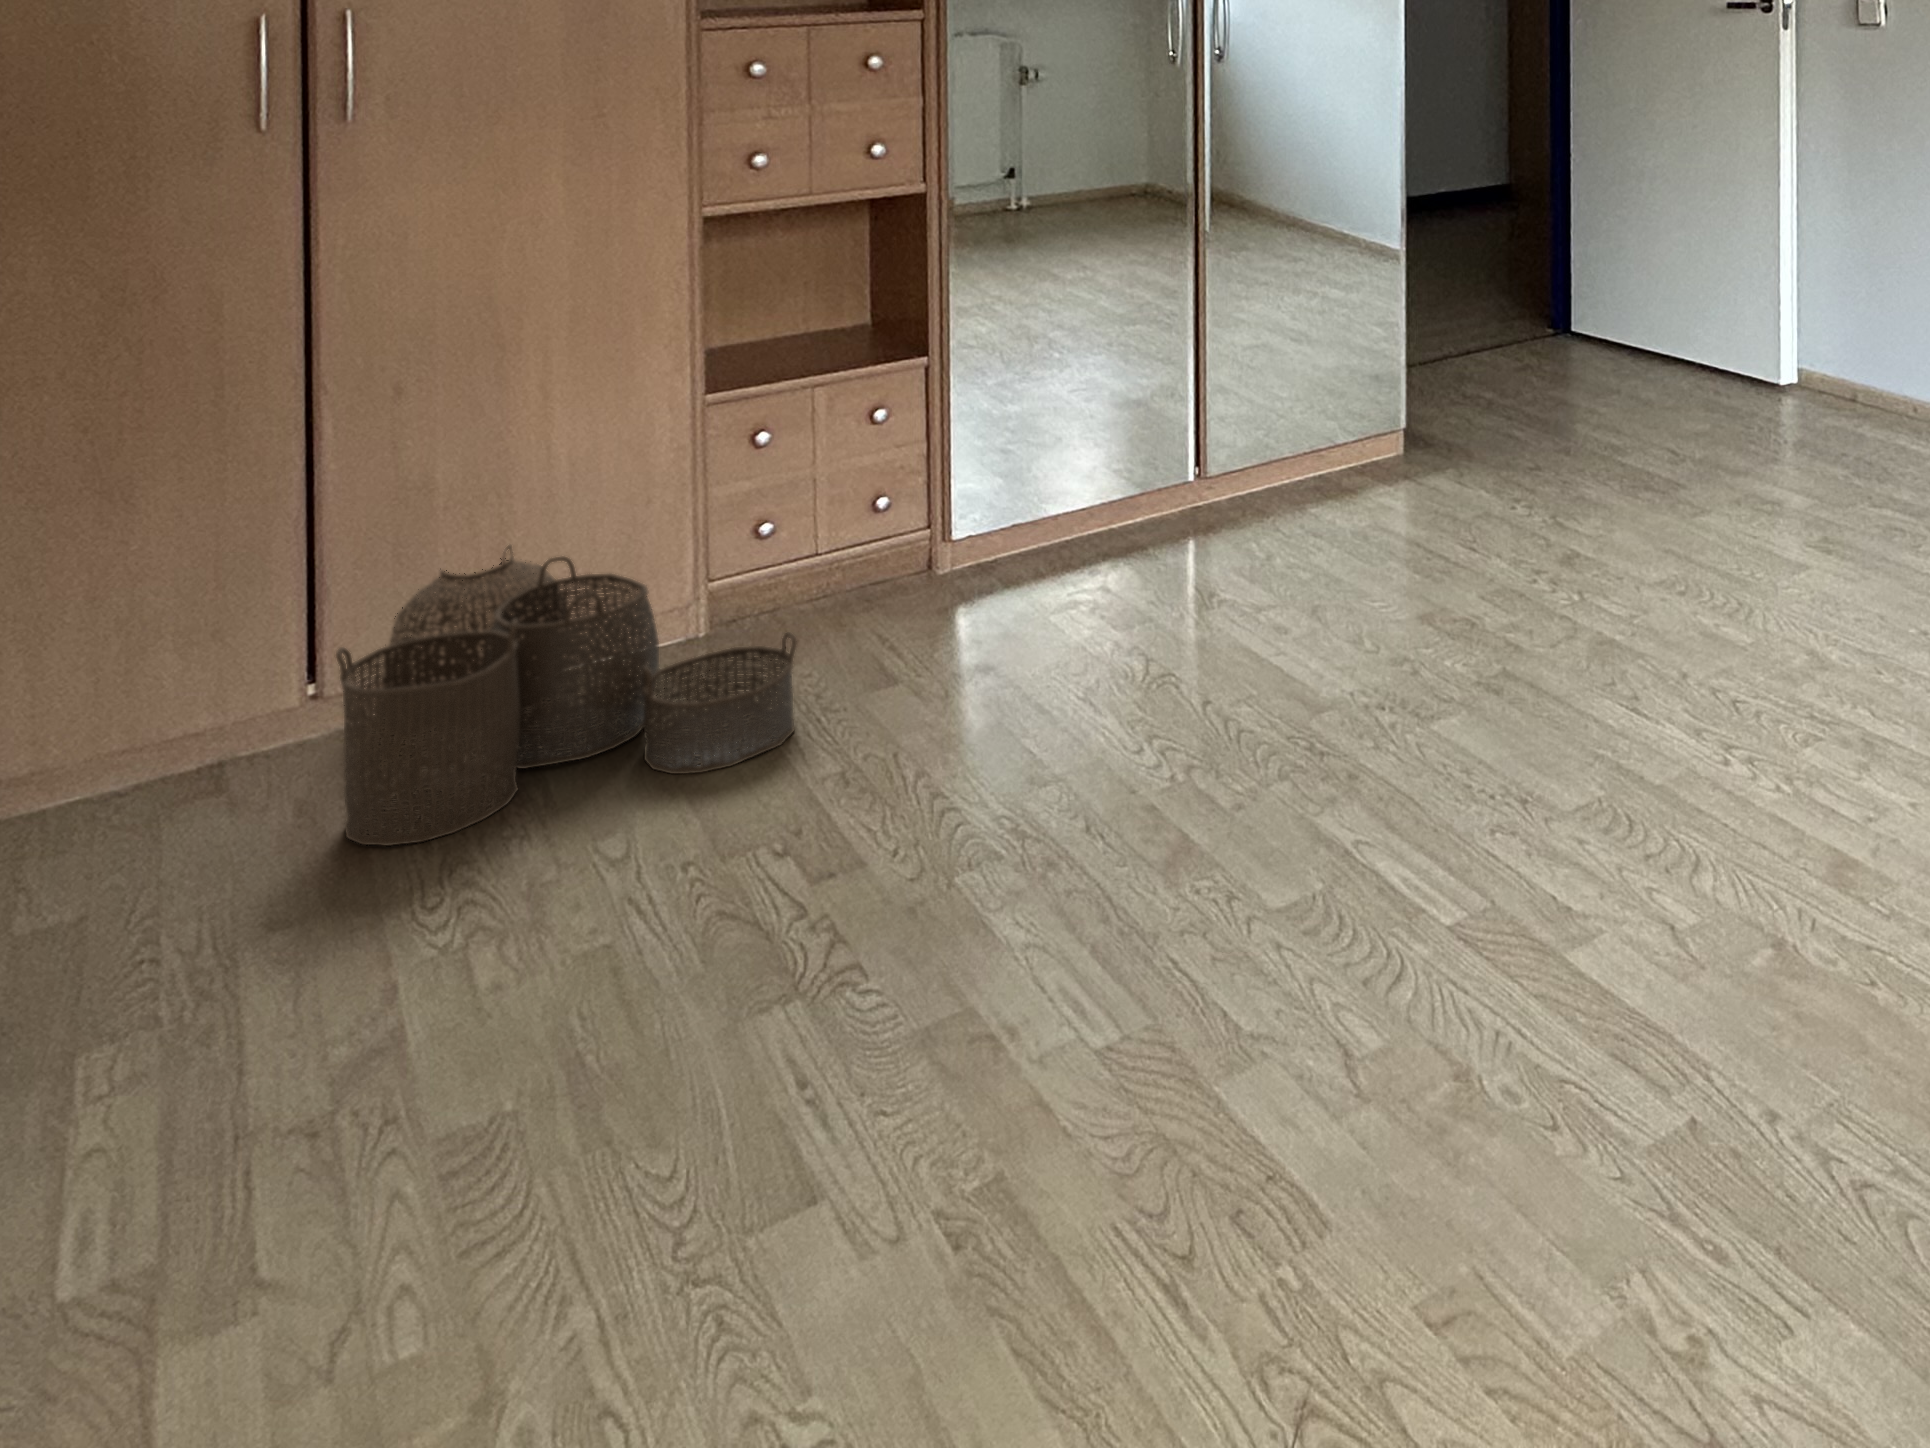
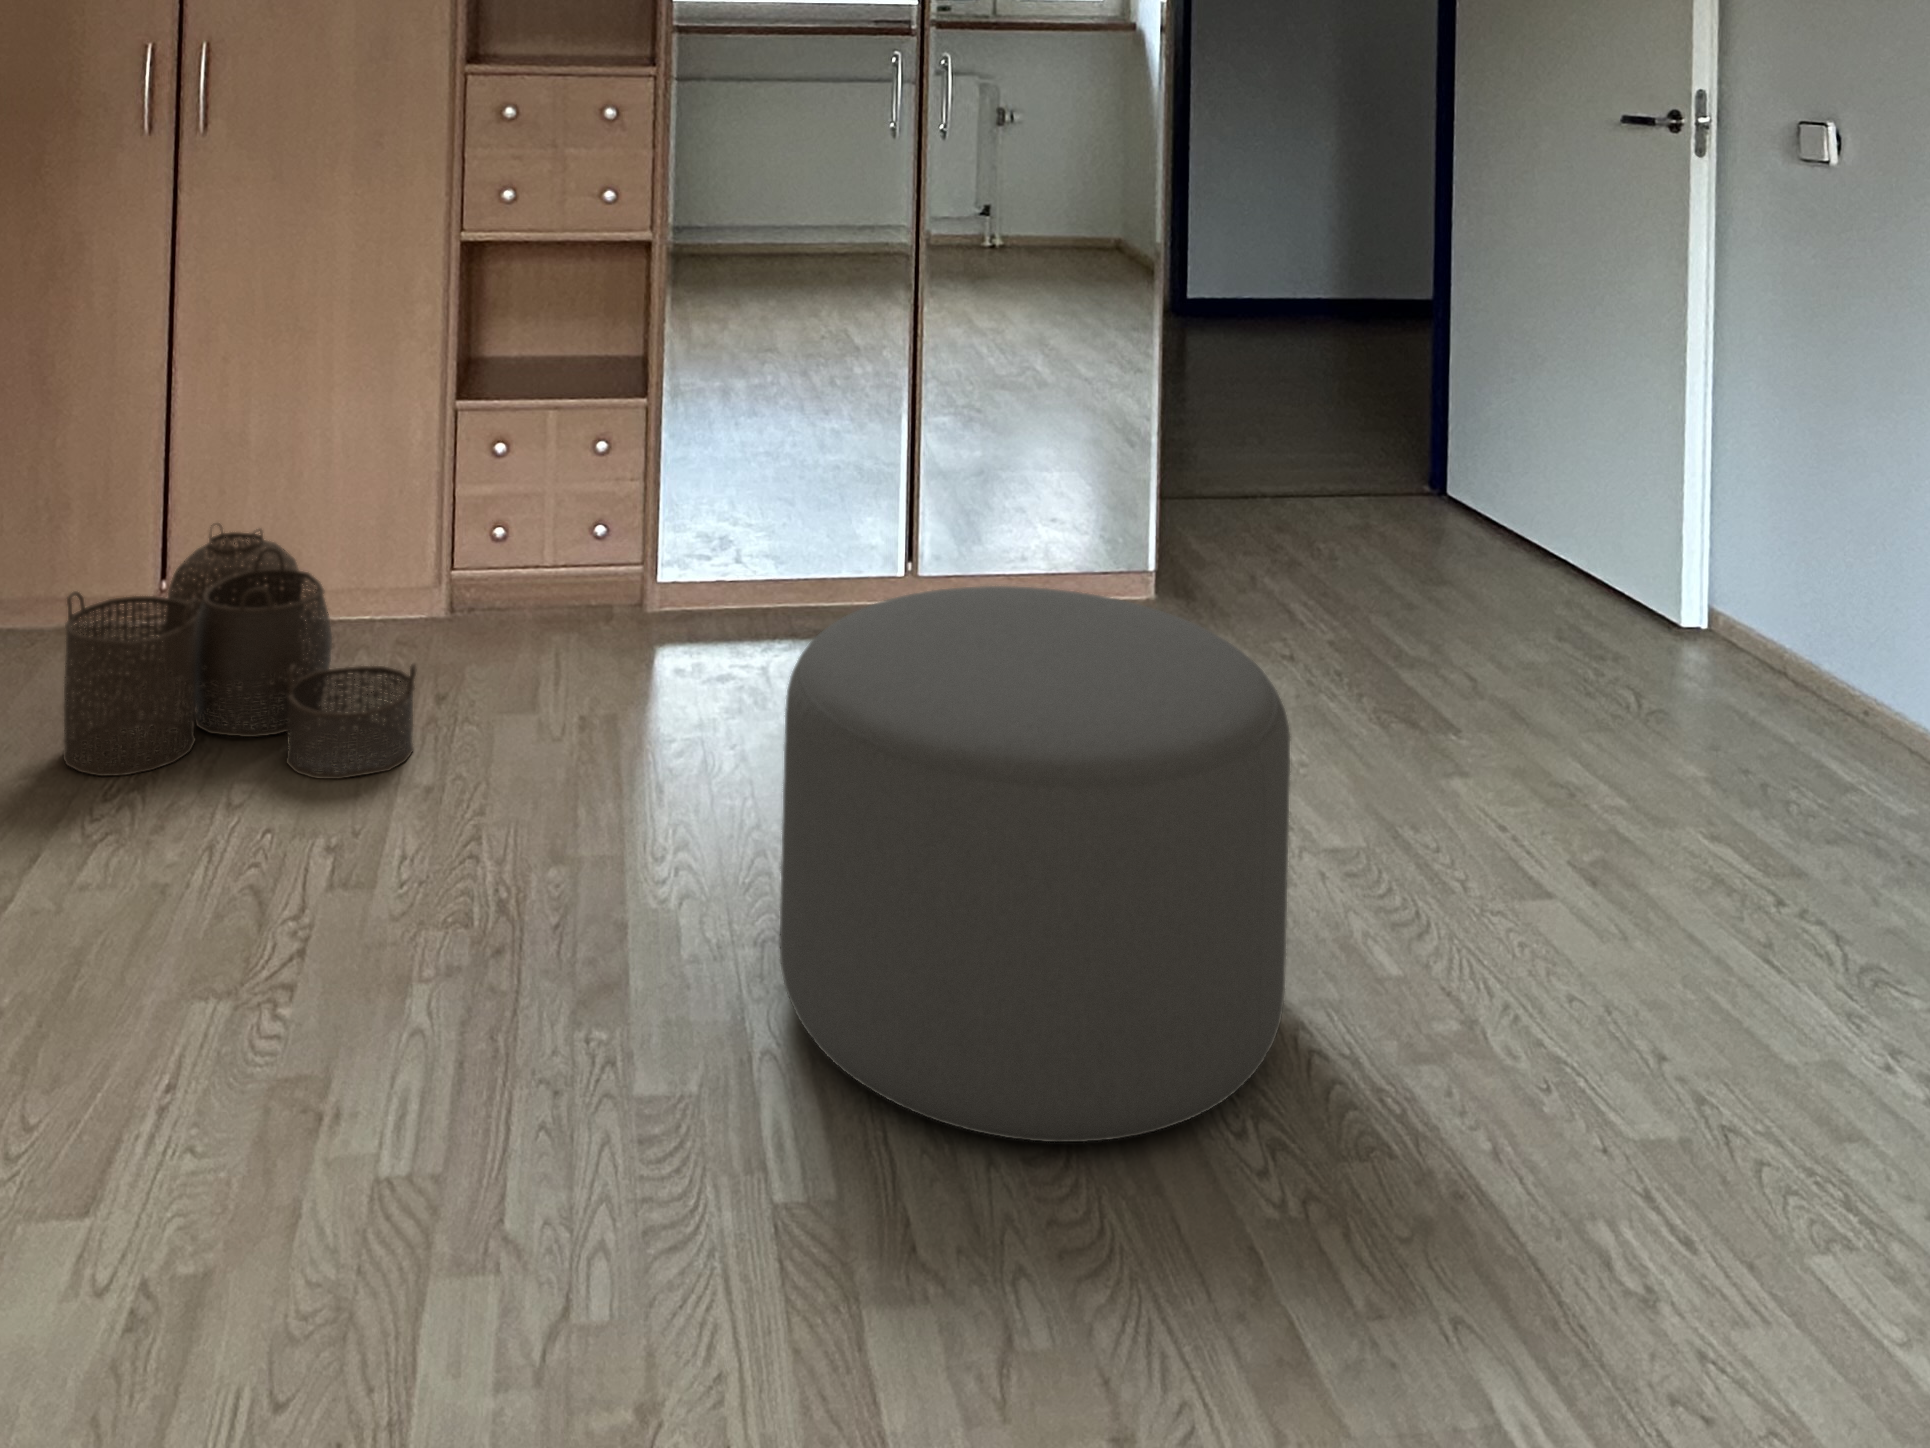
ottoman: none [1317,411,1733,834] -> present [780,586,1290,1142]

